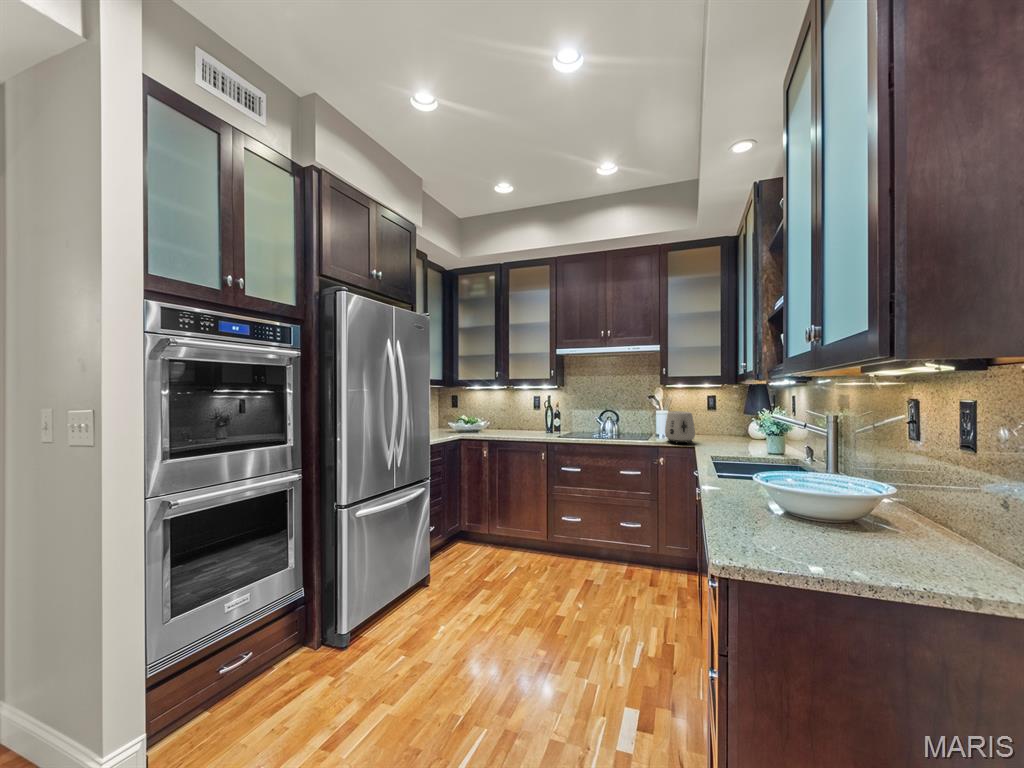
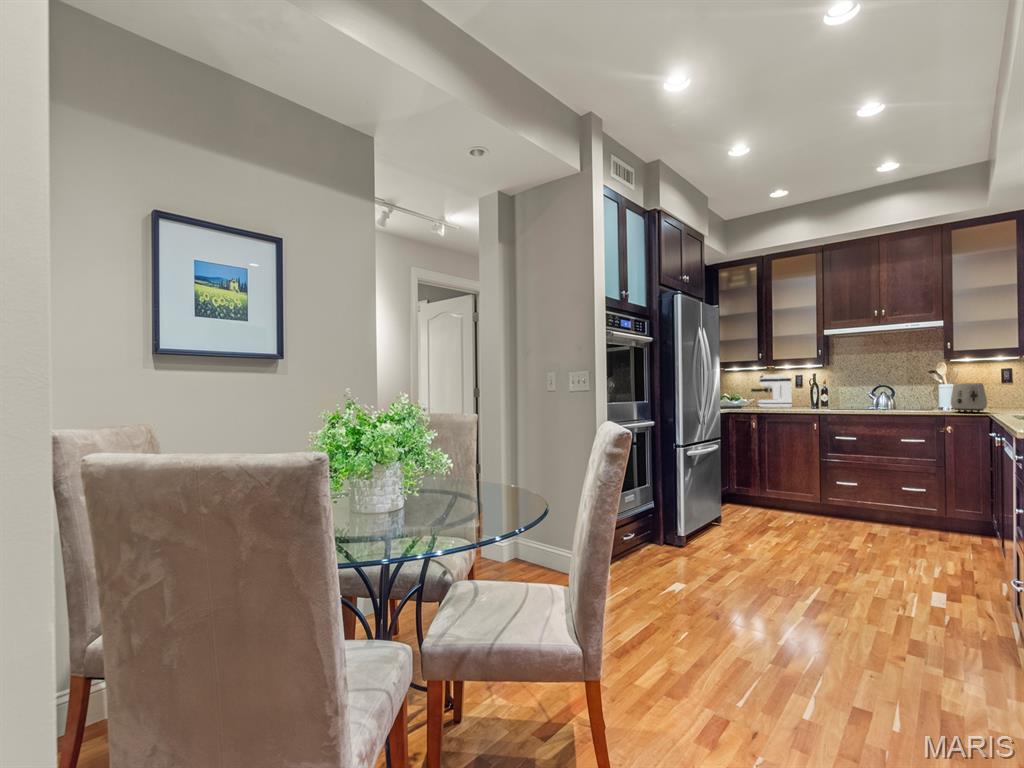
coffee maker: none [489,395,528,432] -> present [751,375,792,408]

